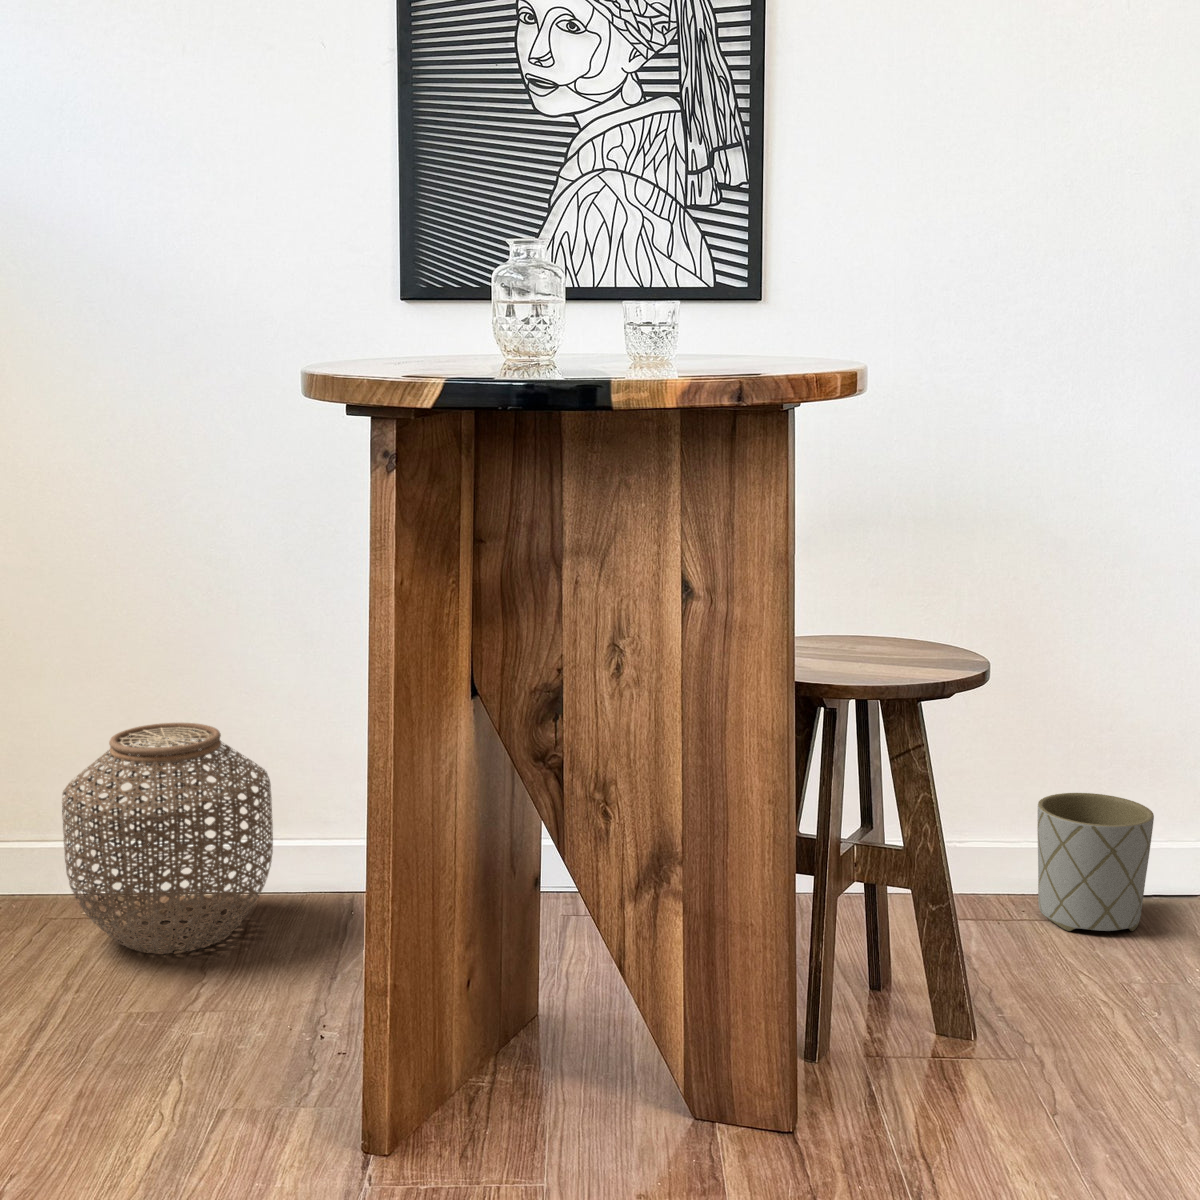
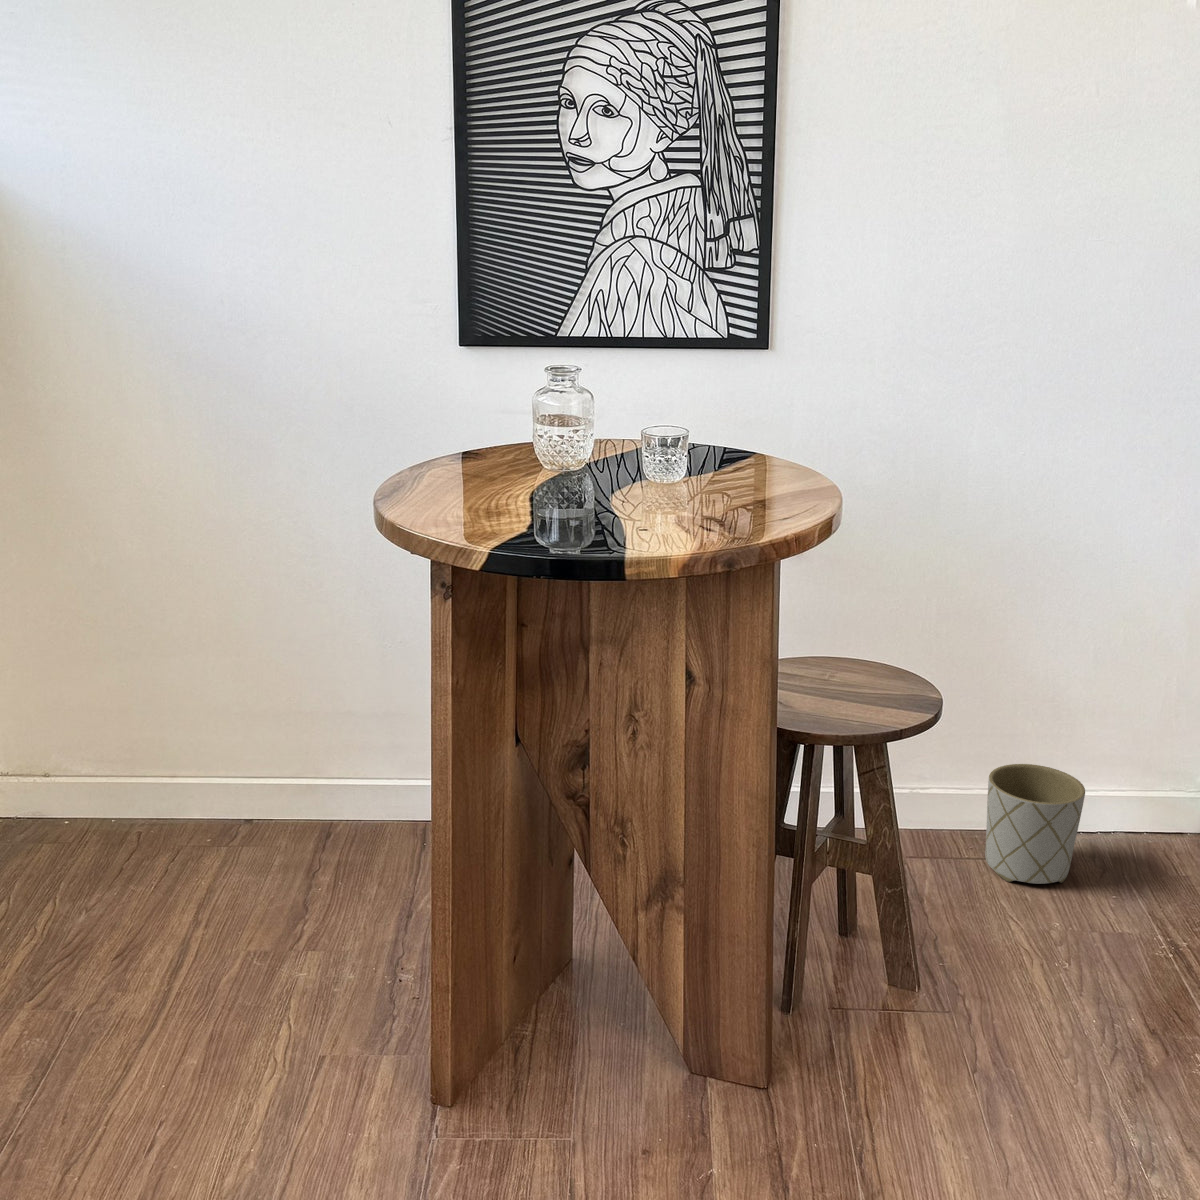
woven basket: present [62,723,273,953] -> none [190,703,360,891]

